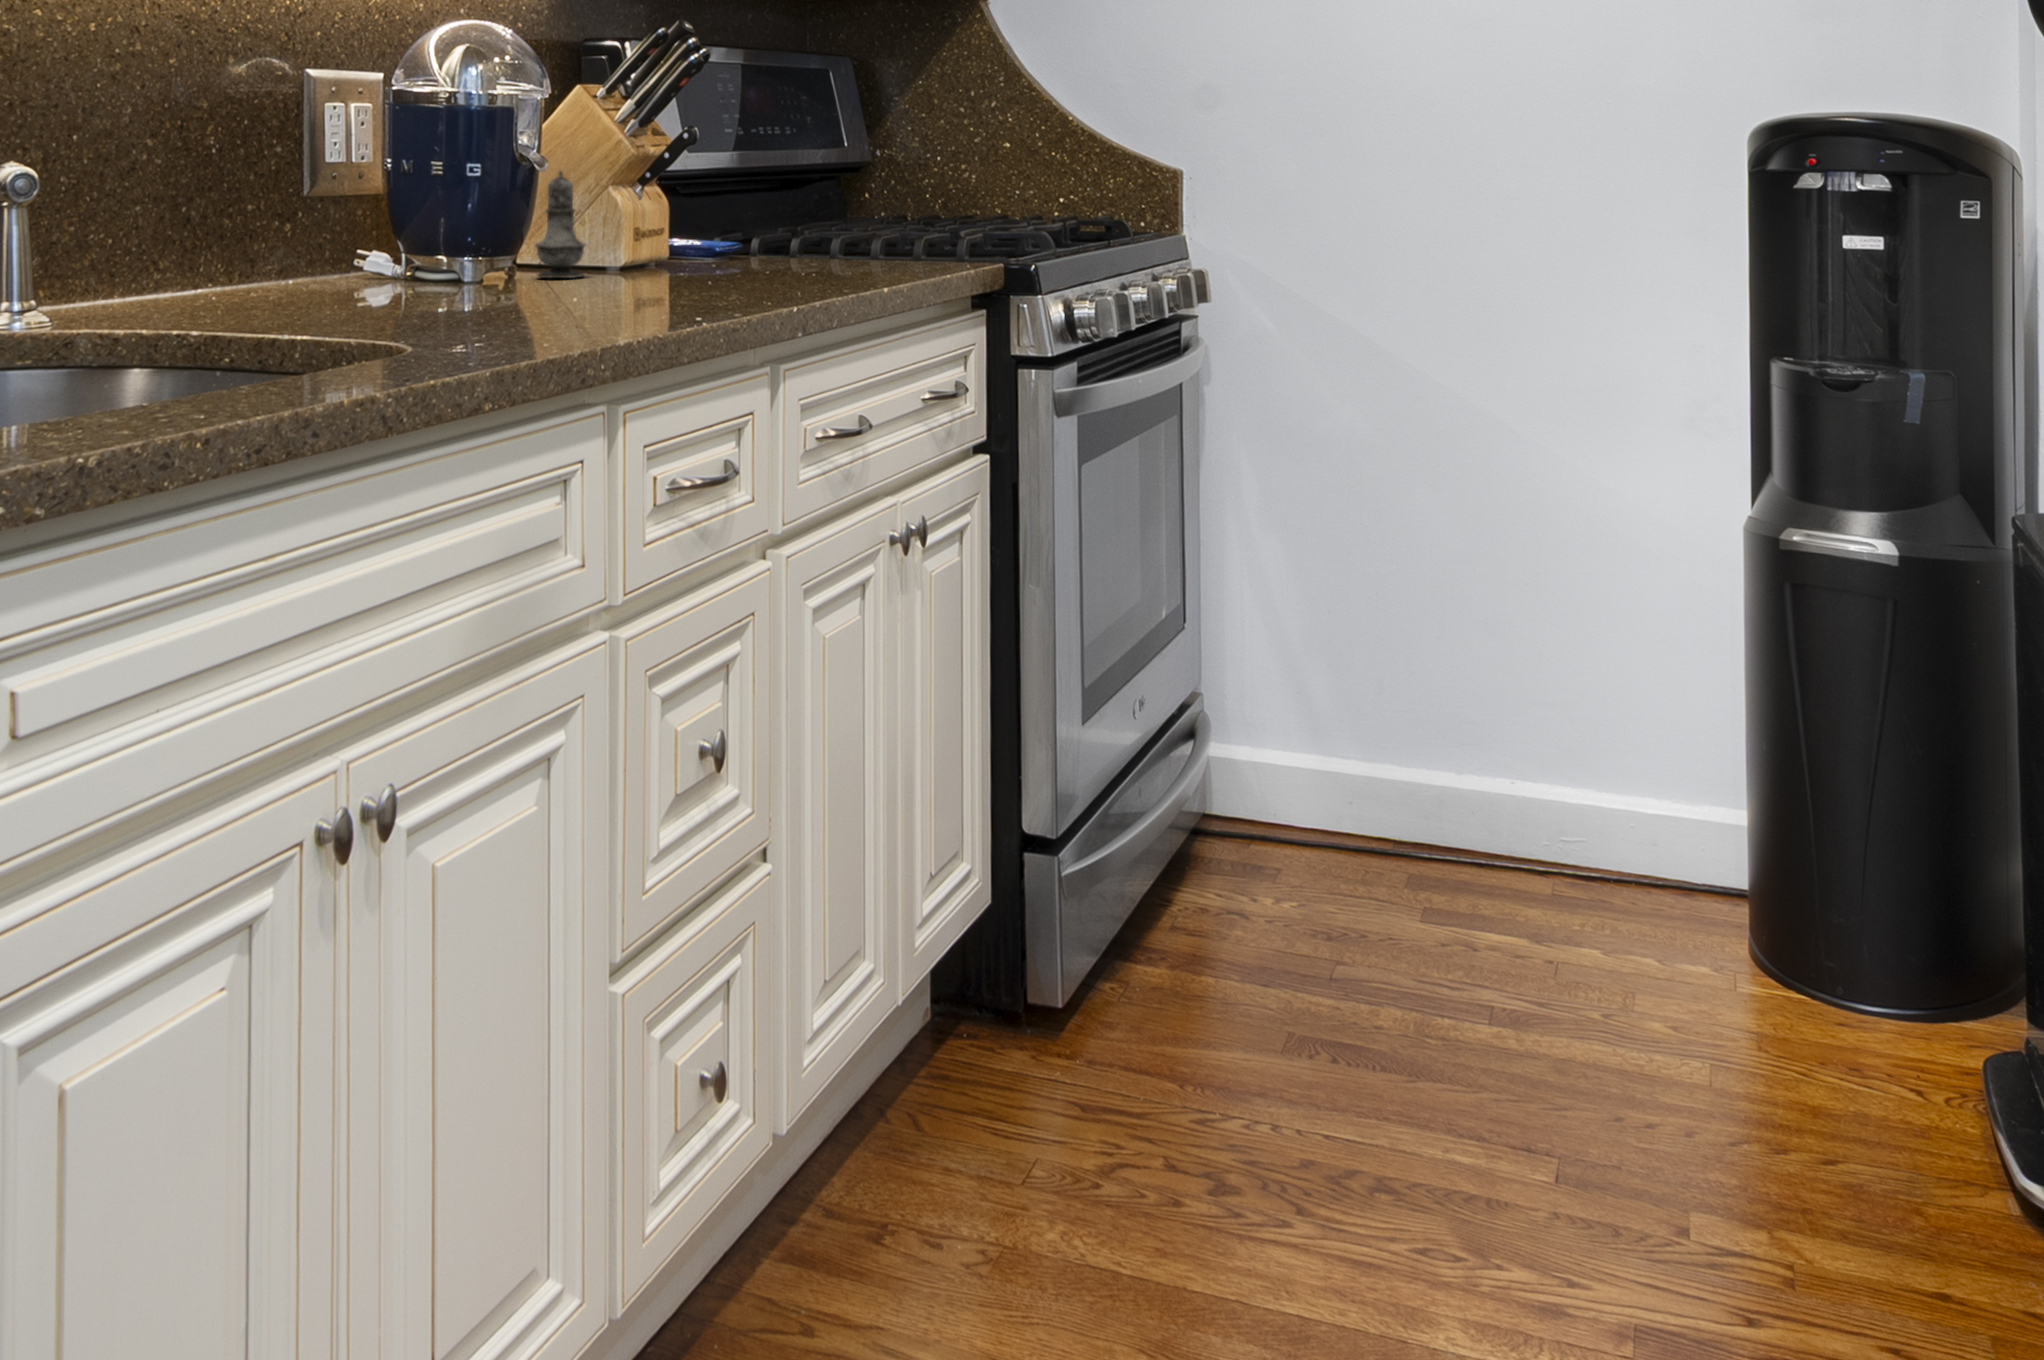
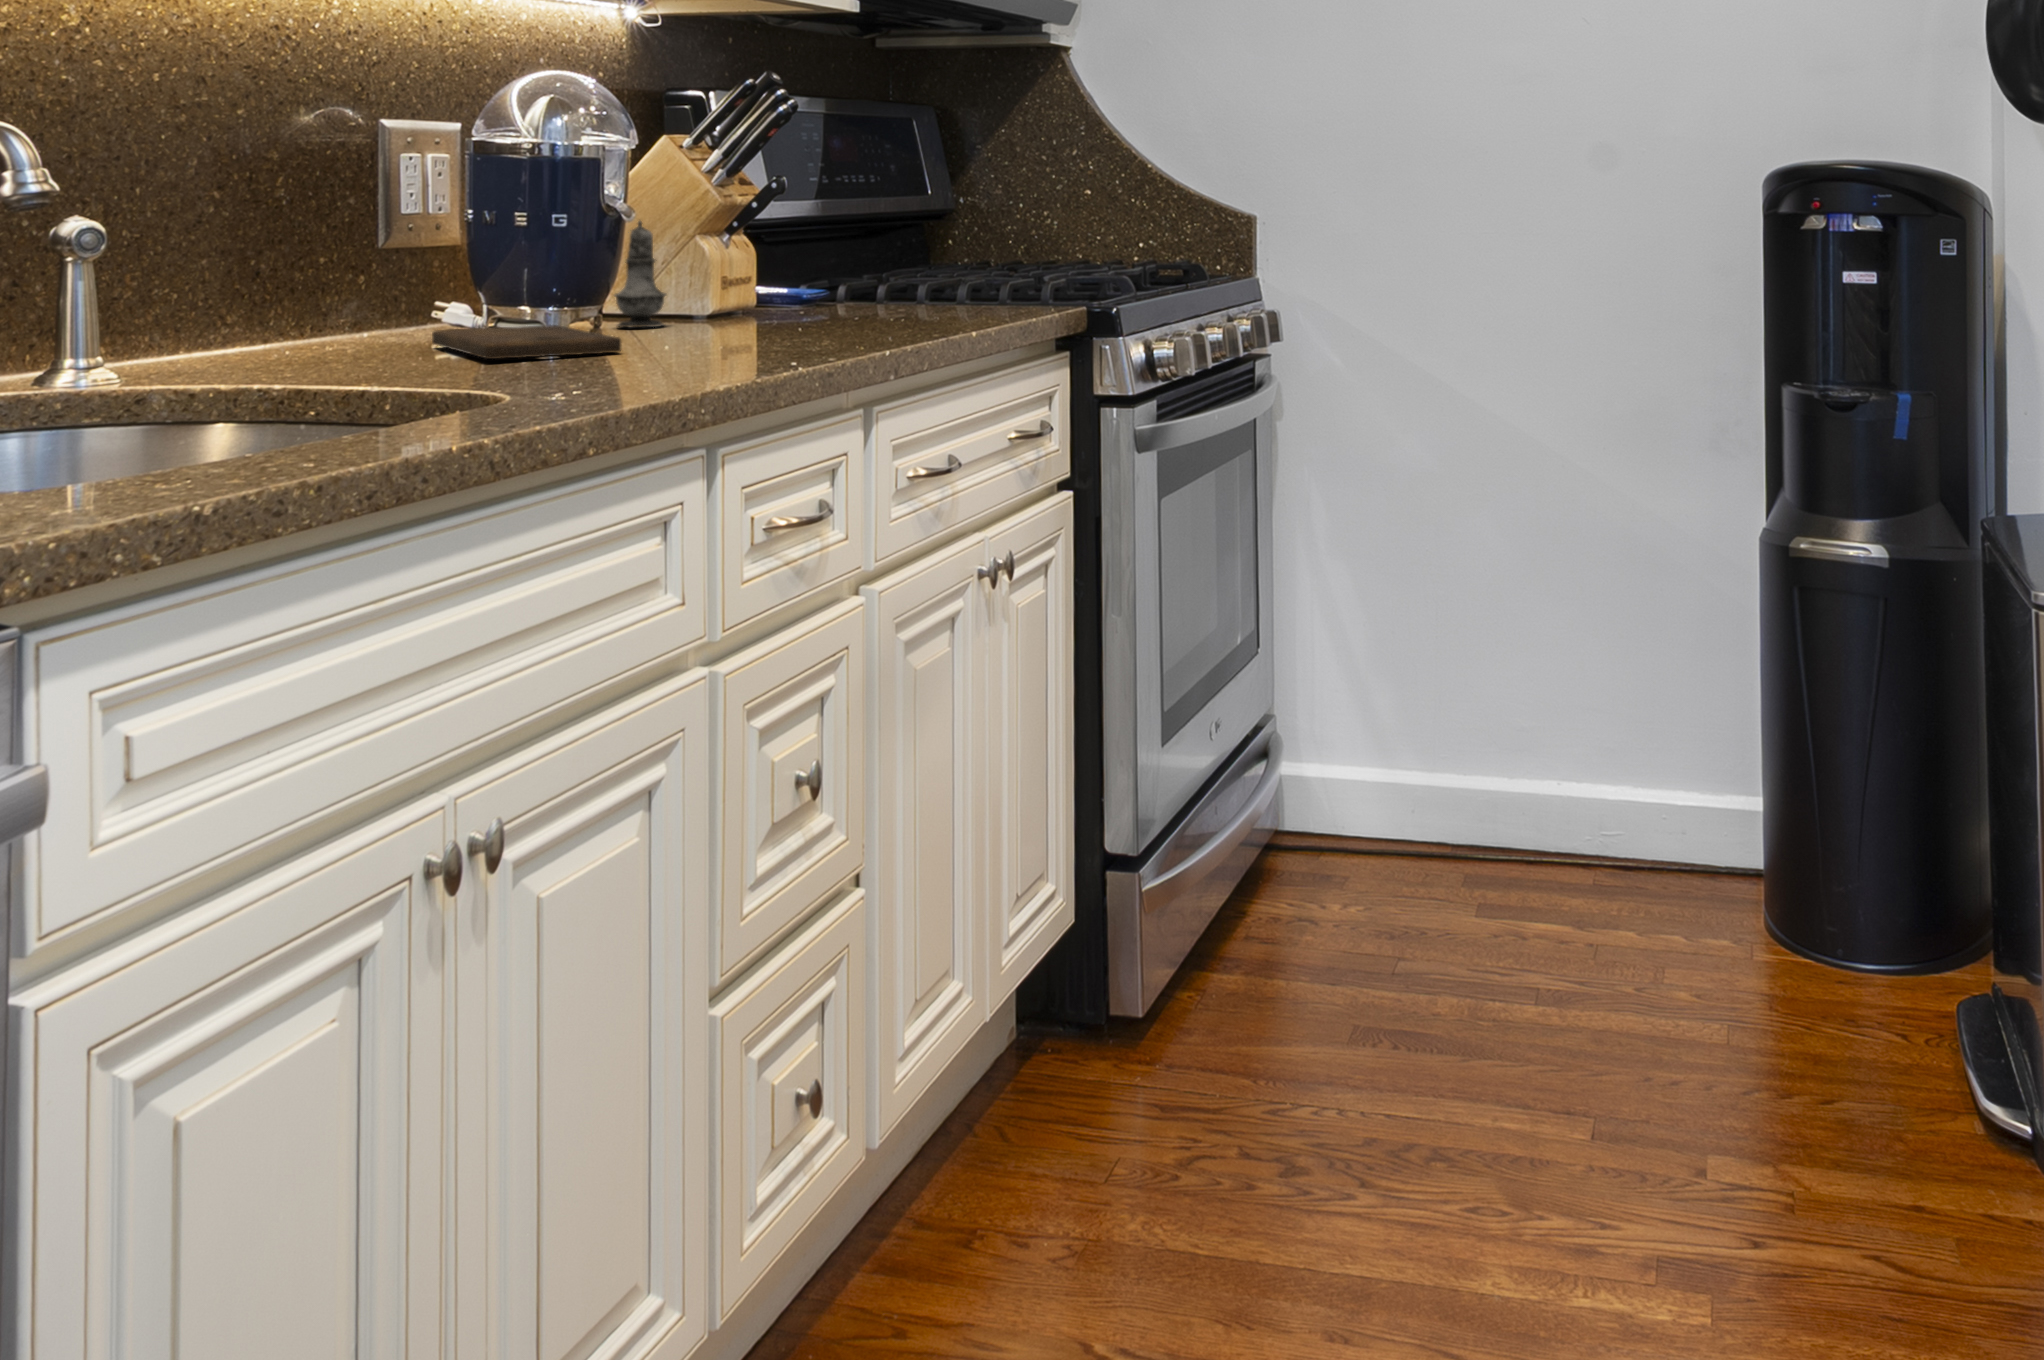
cutting board: none [357,275,538,308] -> present [432,325,621,359]

